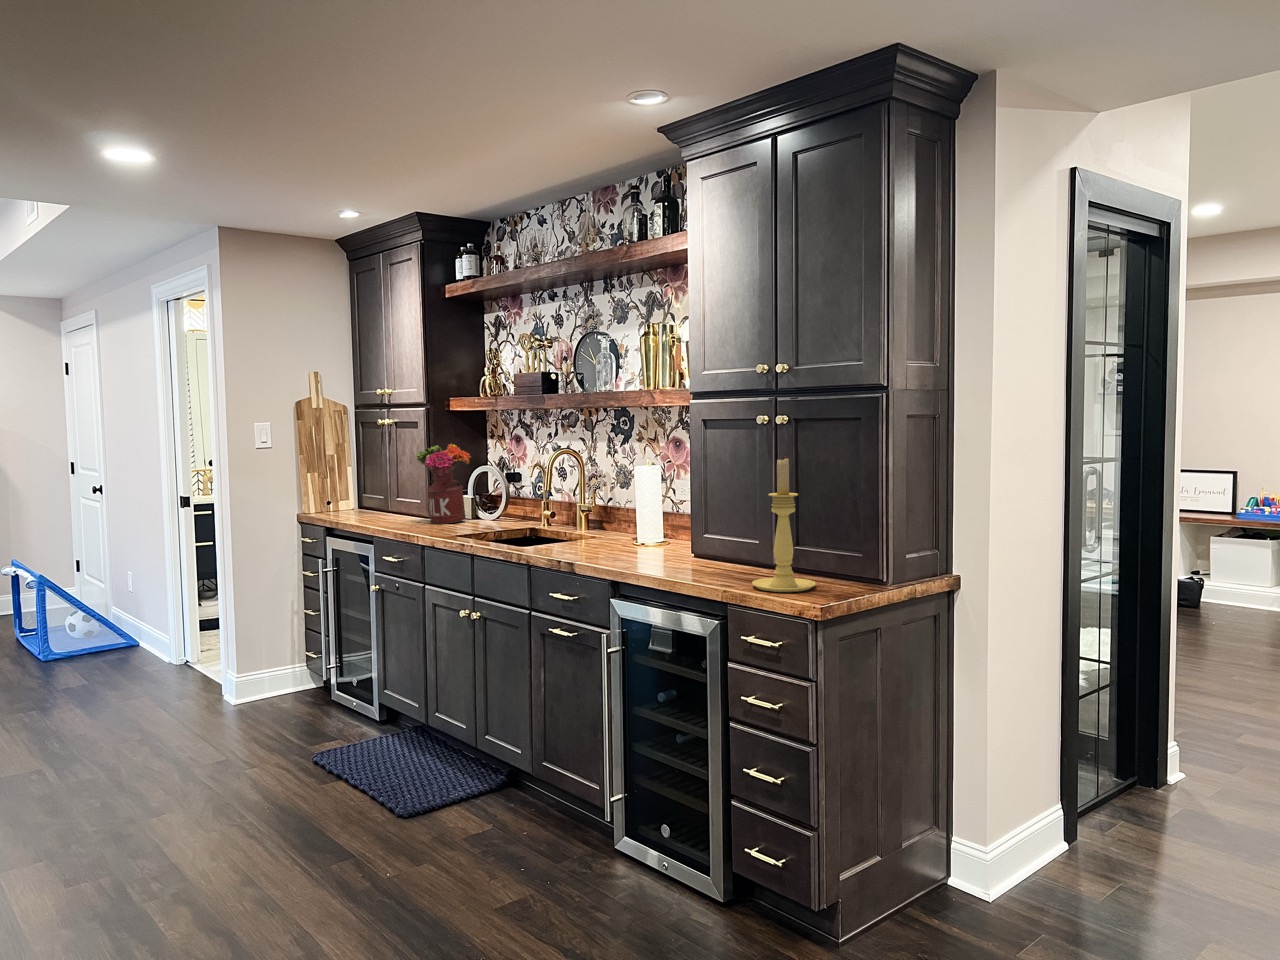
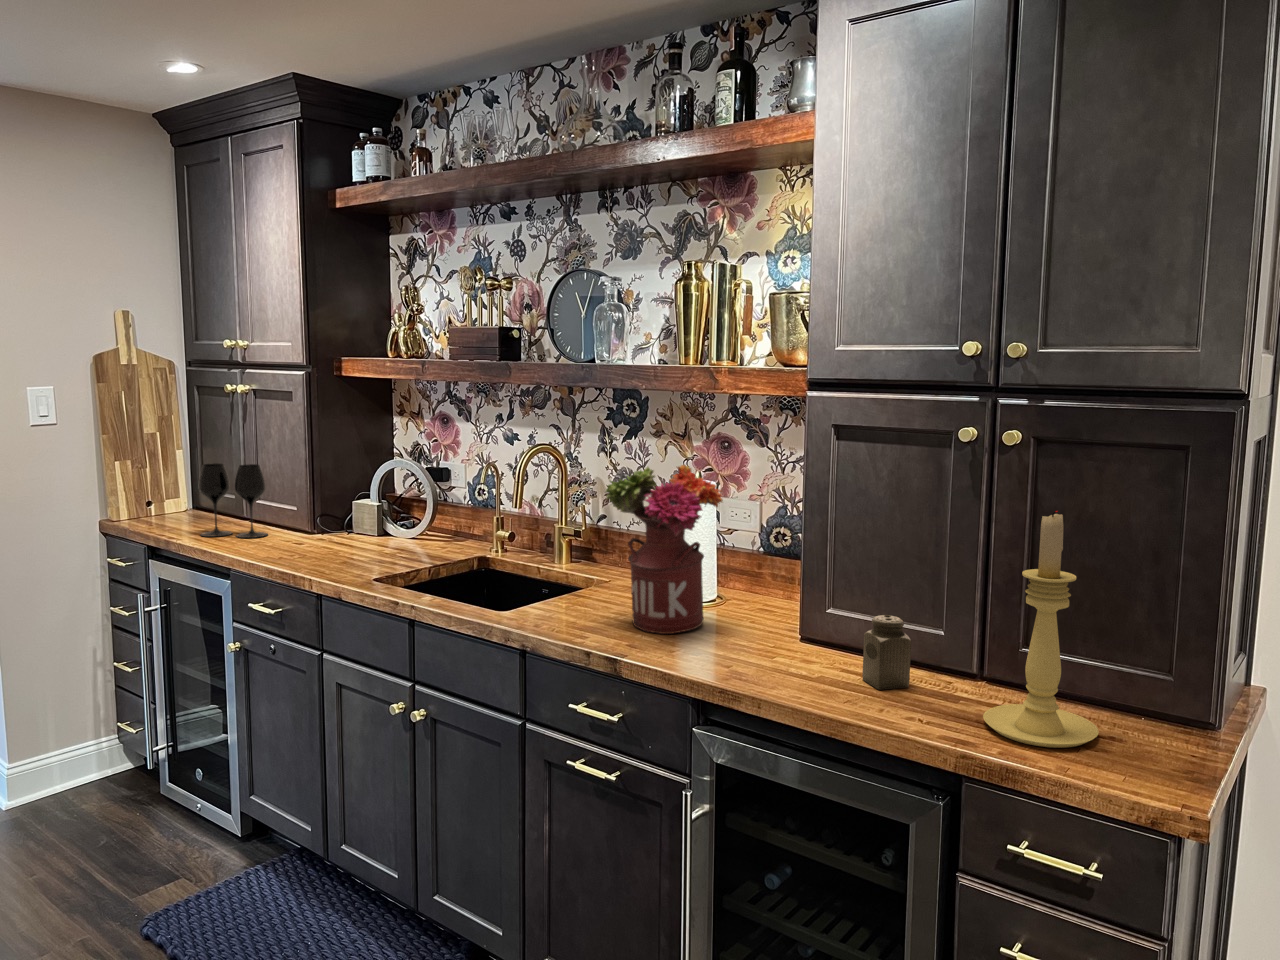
flower arrangement: present [417,444,471,524] -> present [606,465,723,634]
wine glass: none [357,471,401,520] -> present [199,464,268,538]
salt shaker: none [708,531,732,574] -> present [862,615,911,690]

